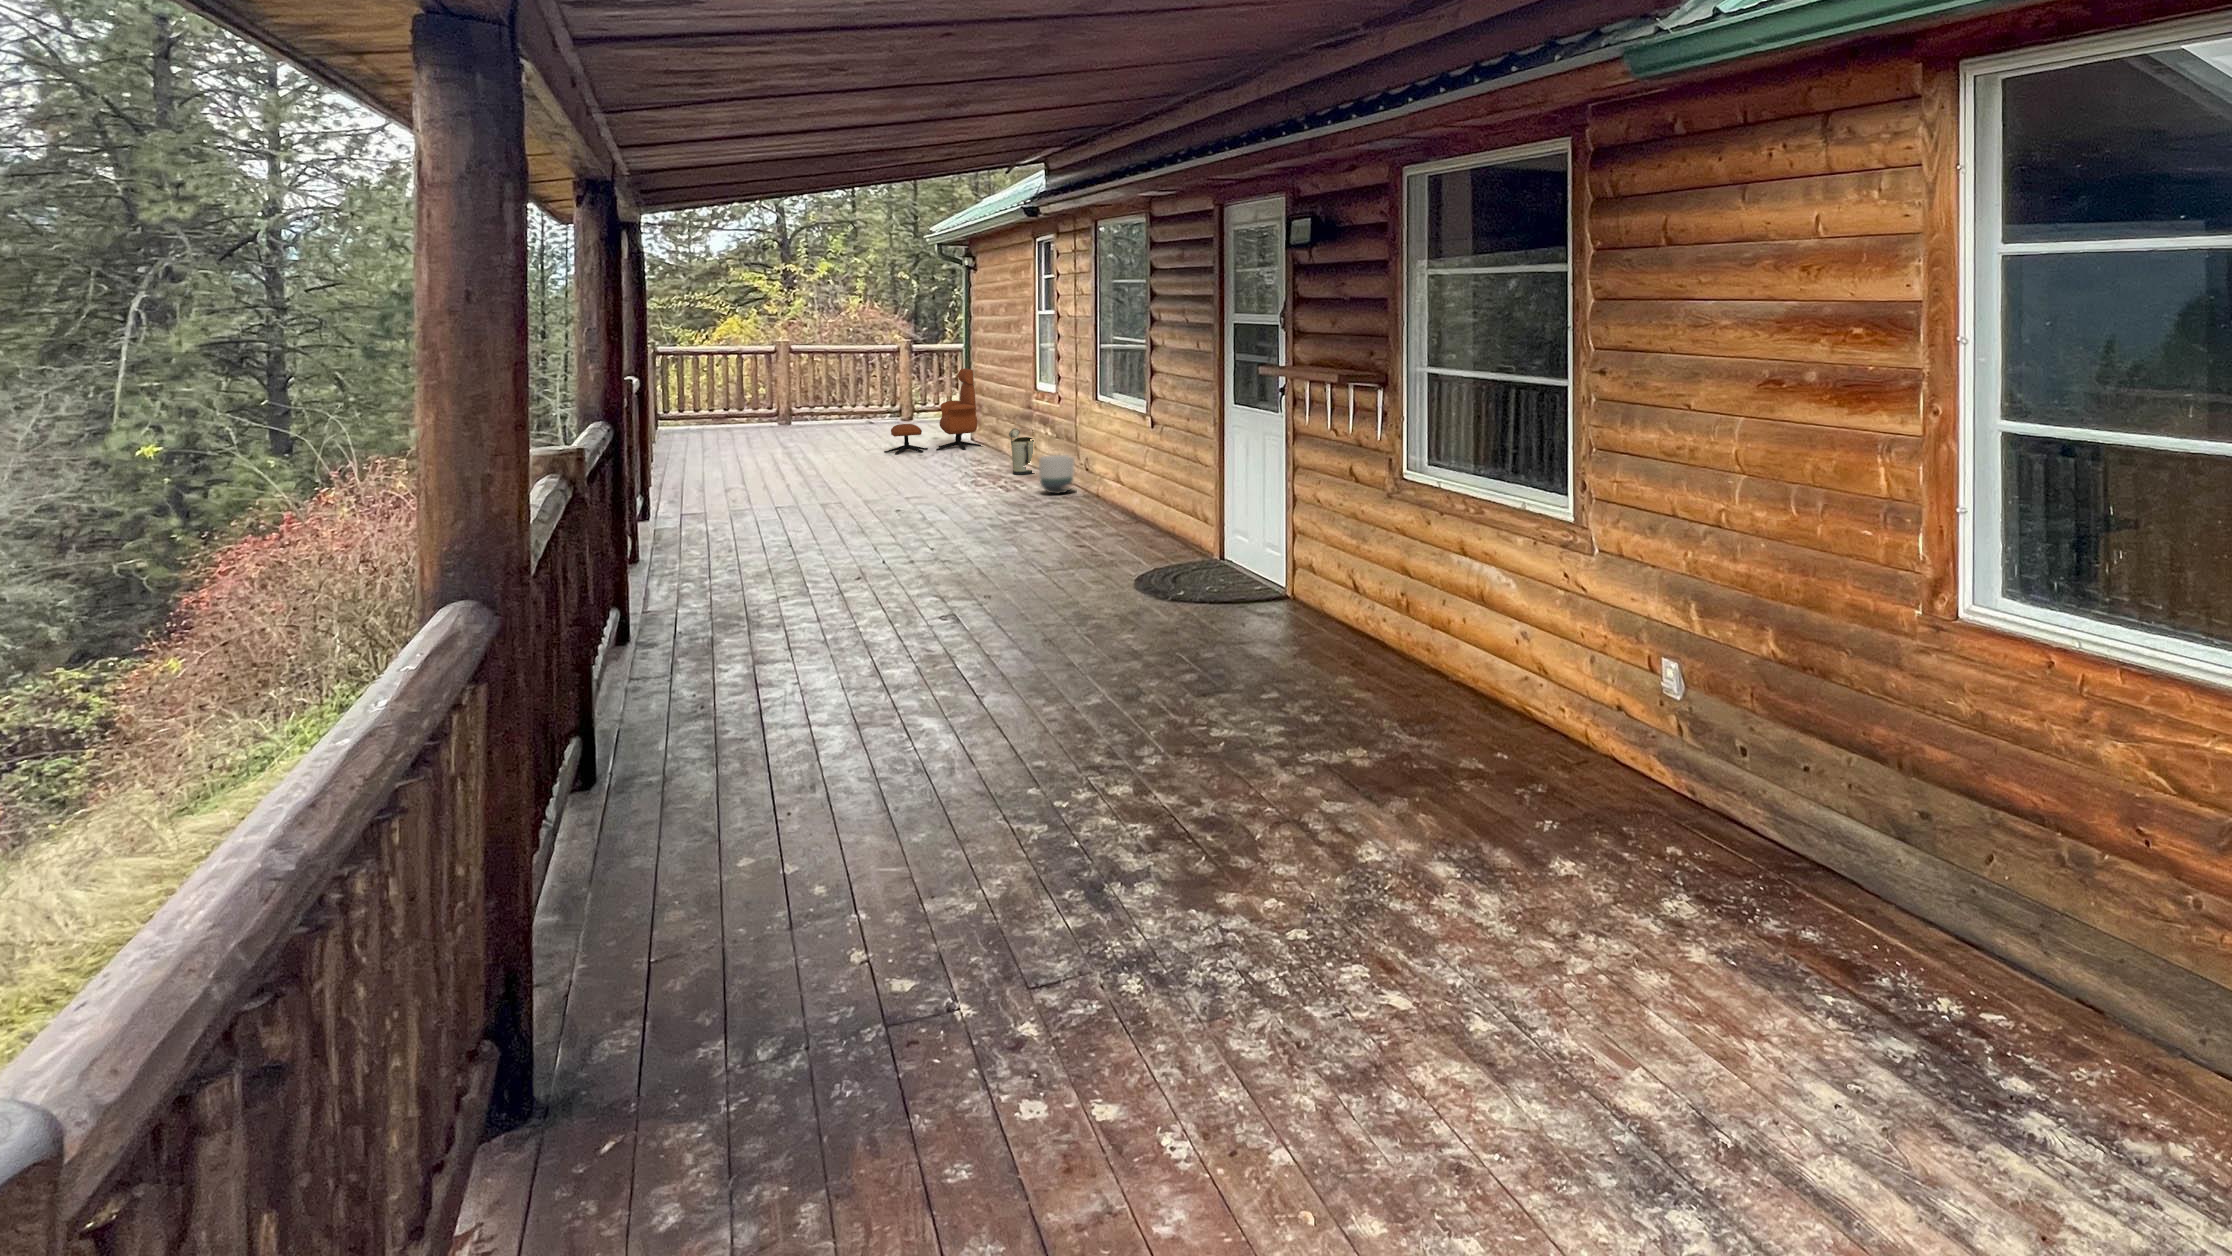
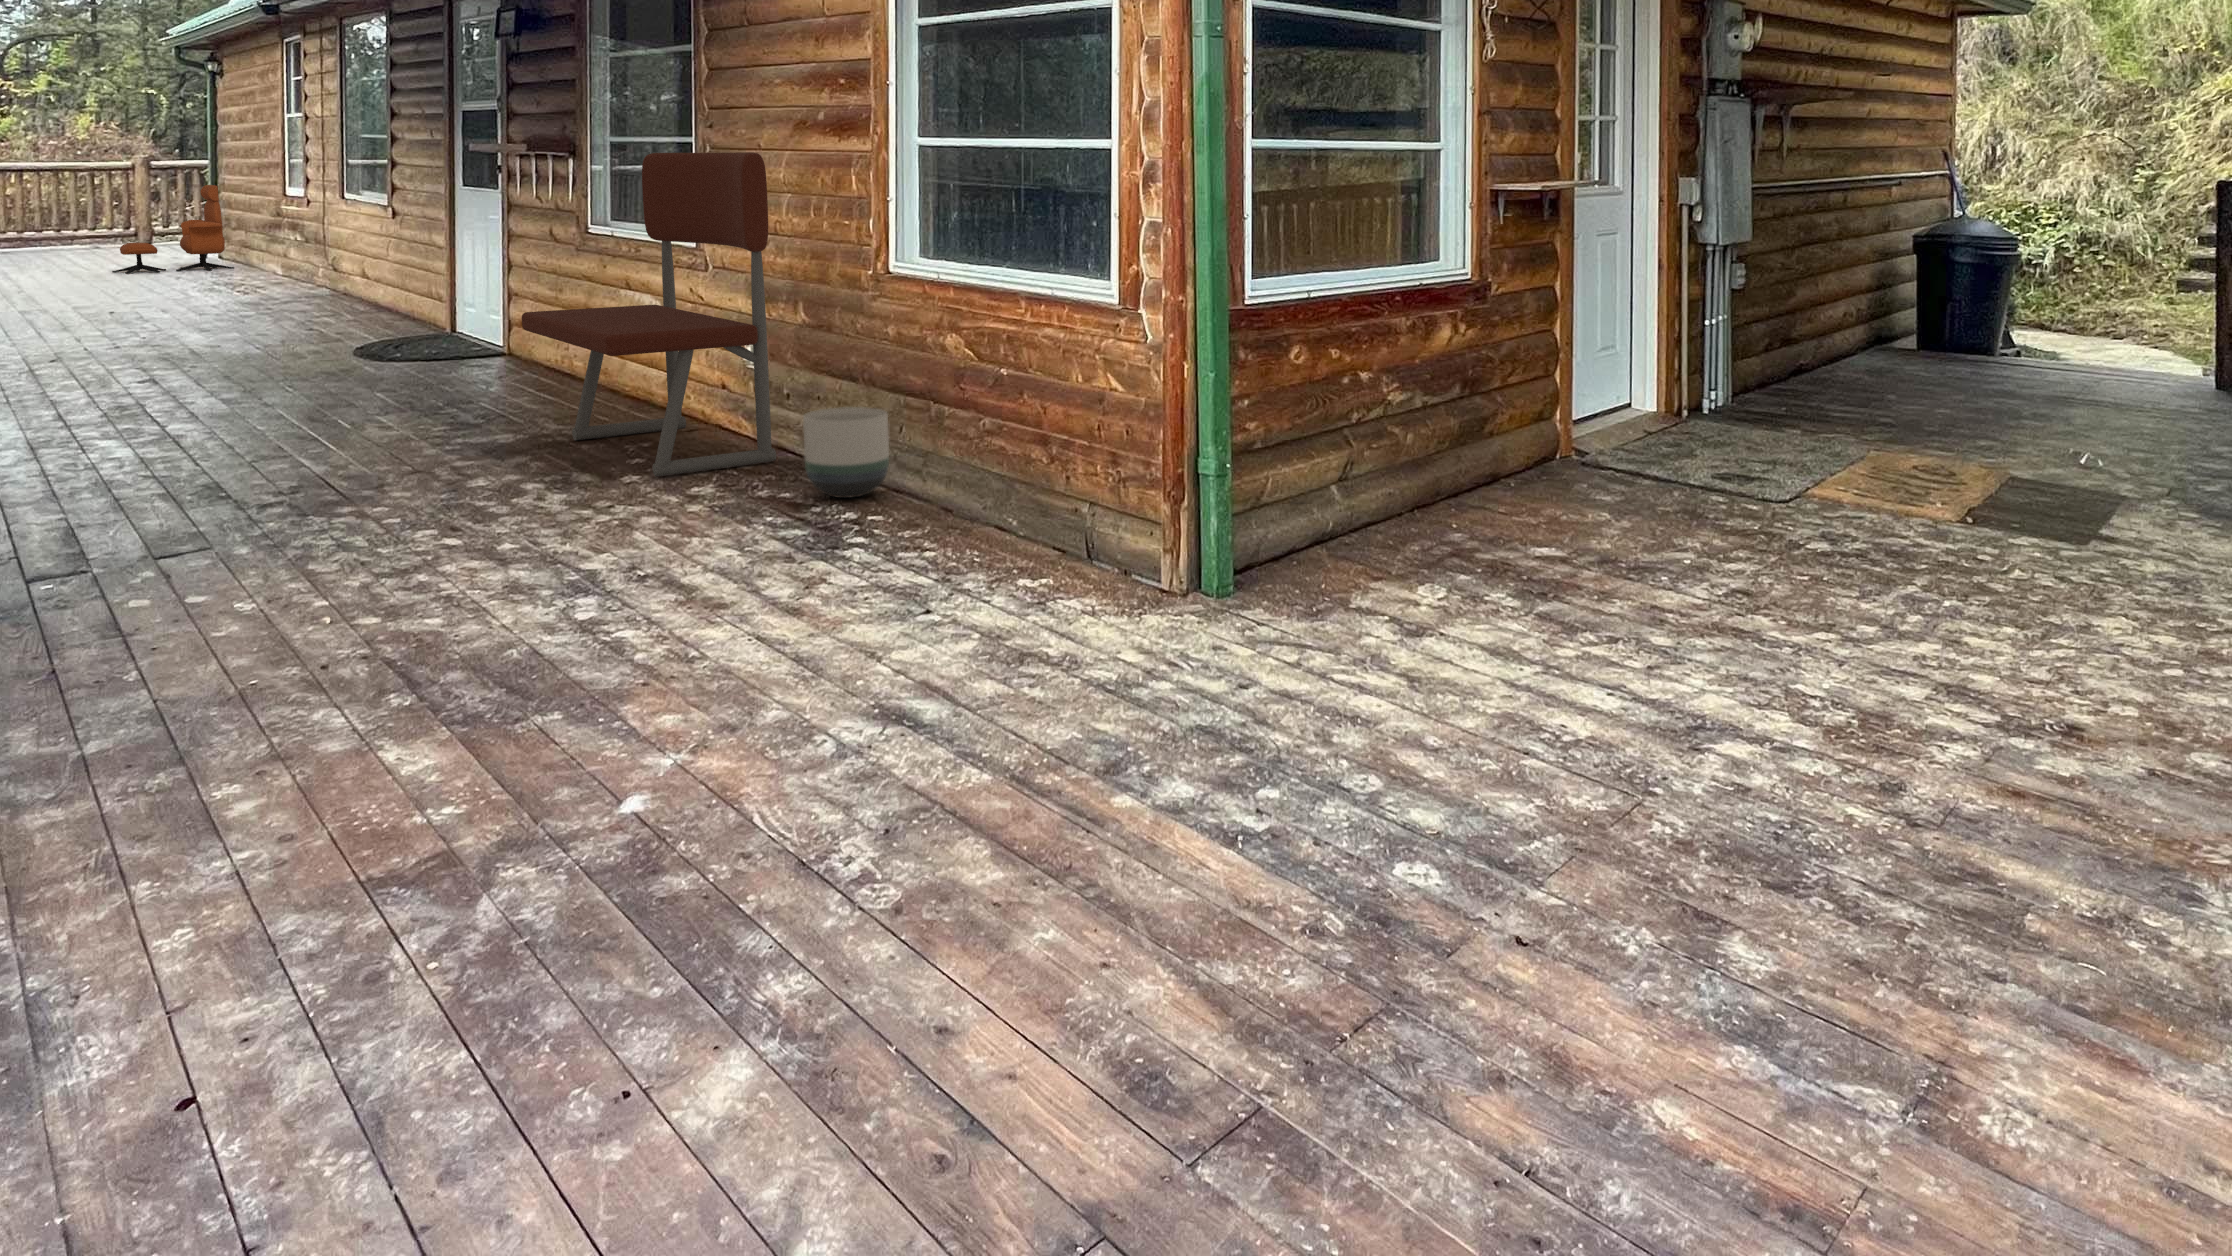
bench: none [1392,418,1747,889] -> present [522,152,776,476]
watering can: present [1009,429,1034,474] -> none [255,239,288,287]
planter: present [1039,455,1074,494] -> present [803,407,889,498]

